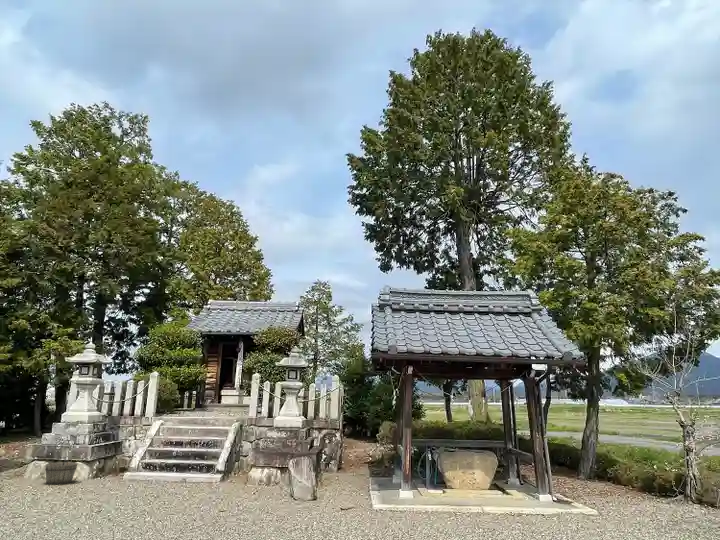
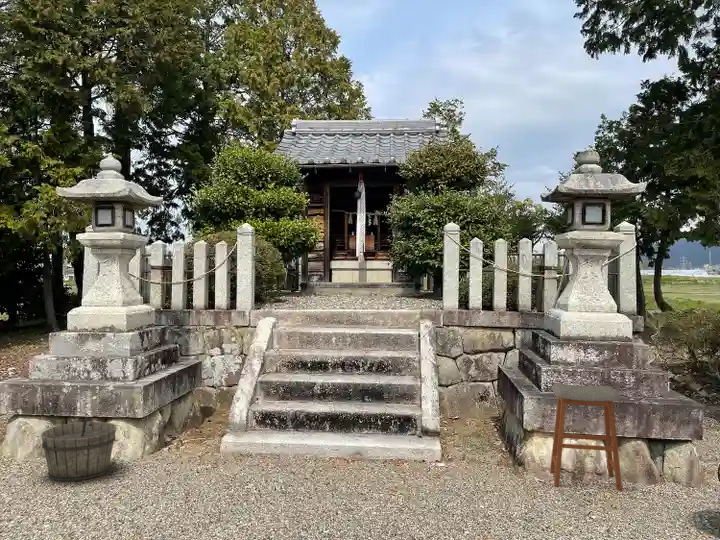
stool: none [252,445,281,486] -> present [550,383,622,491]

